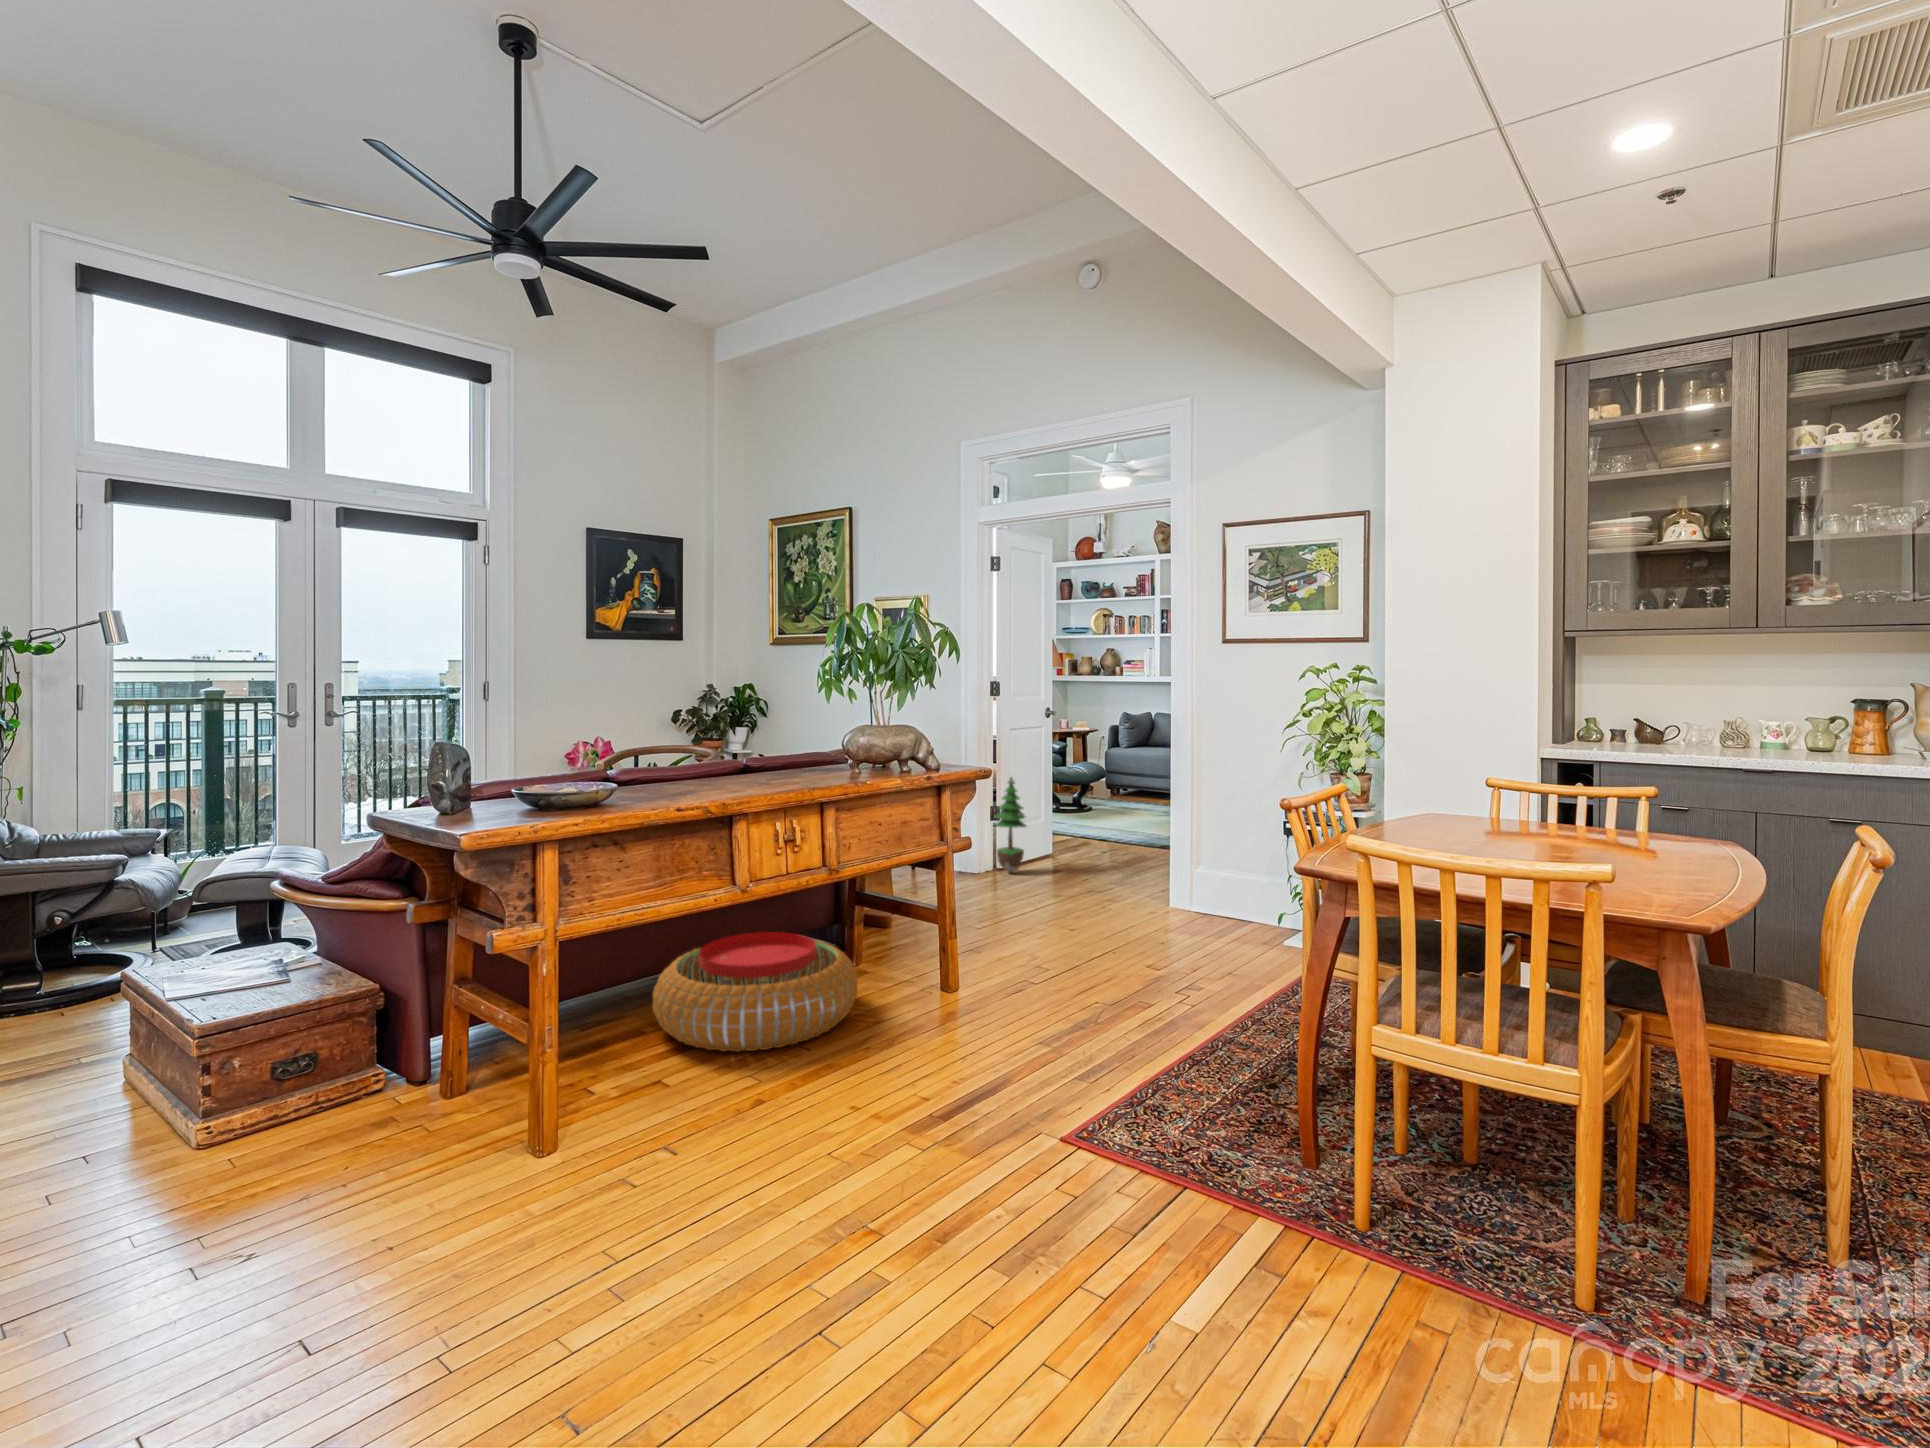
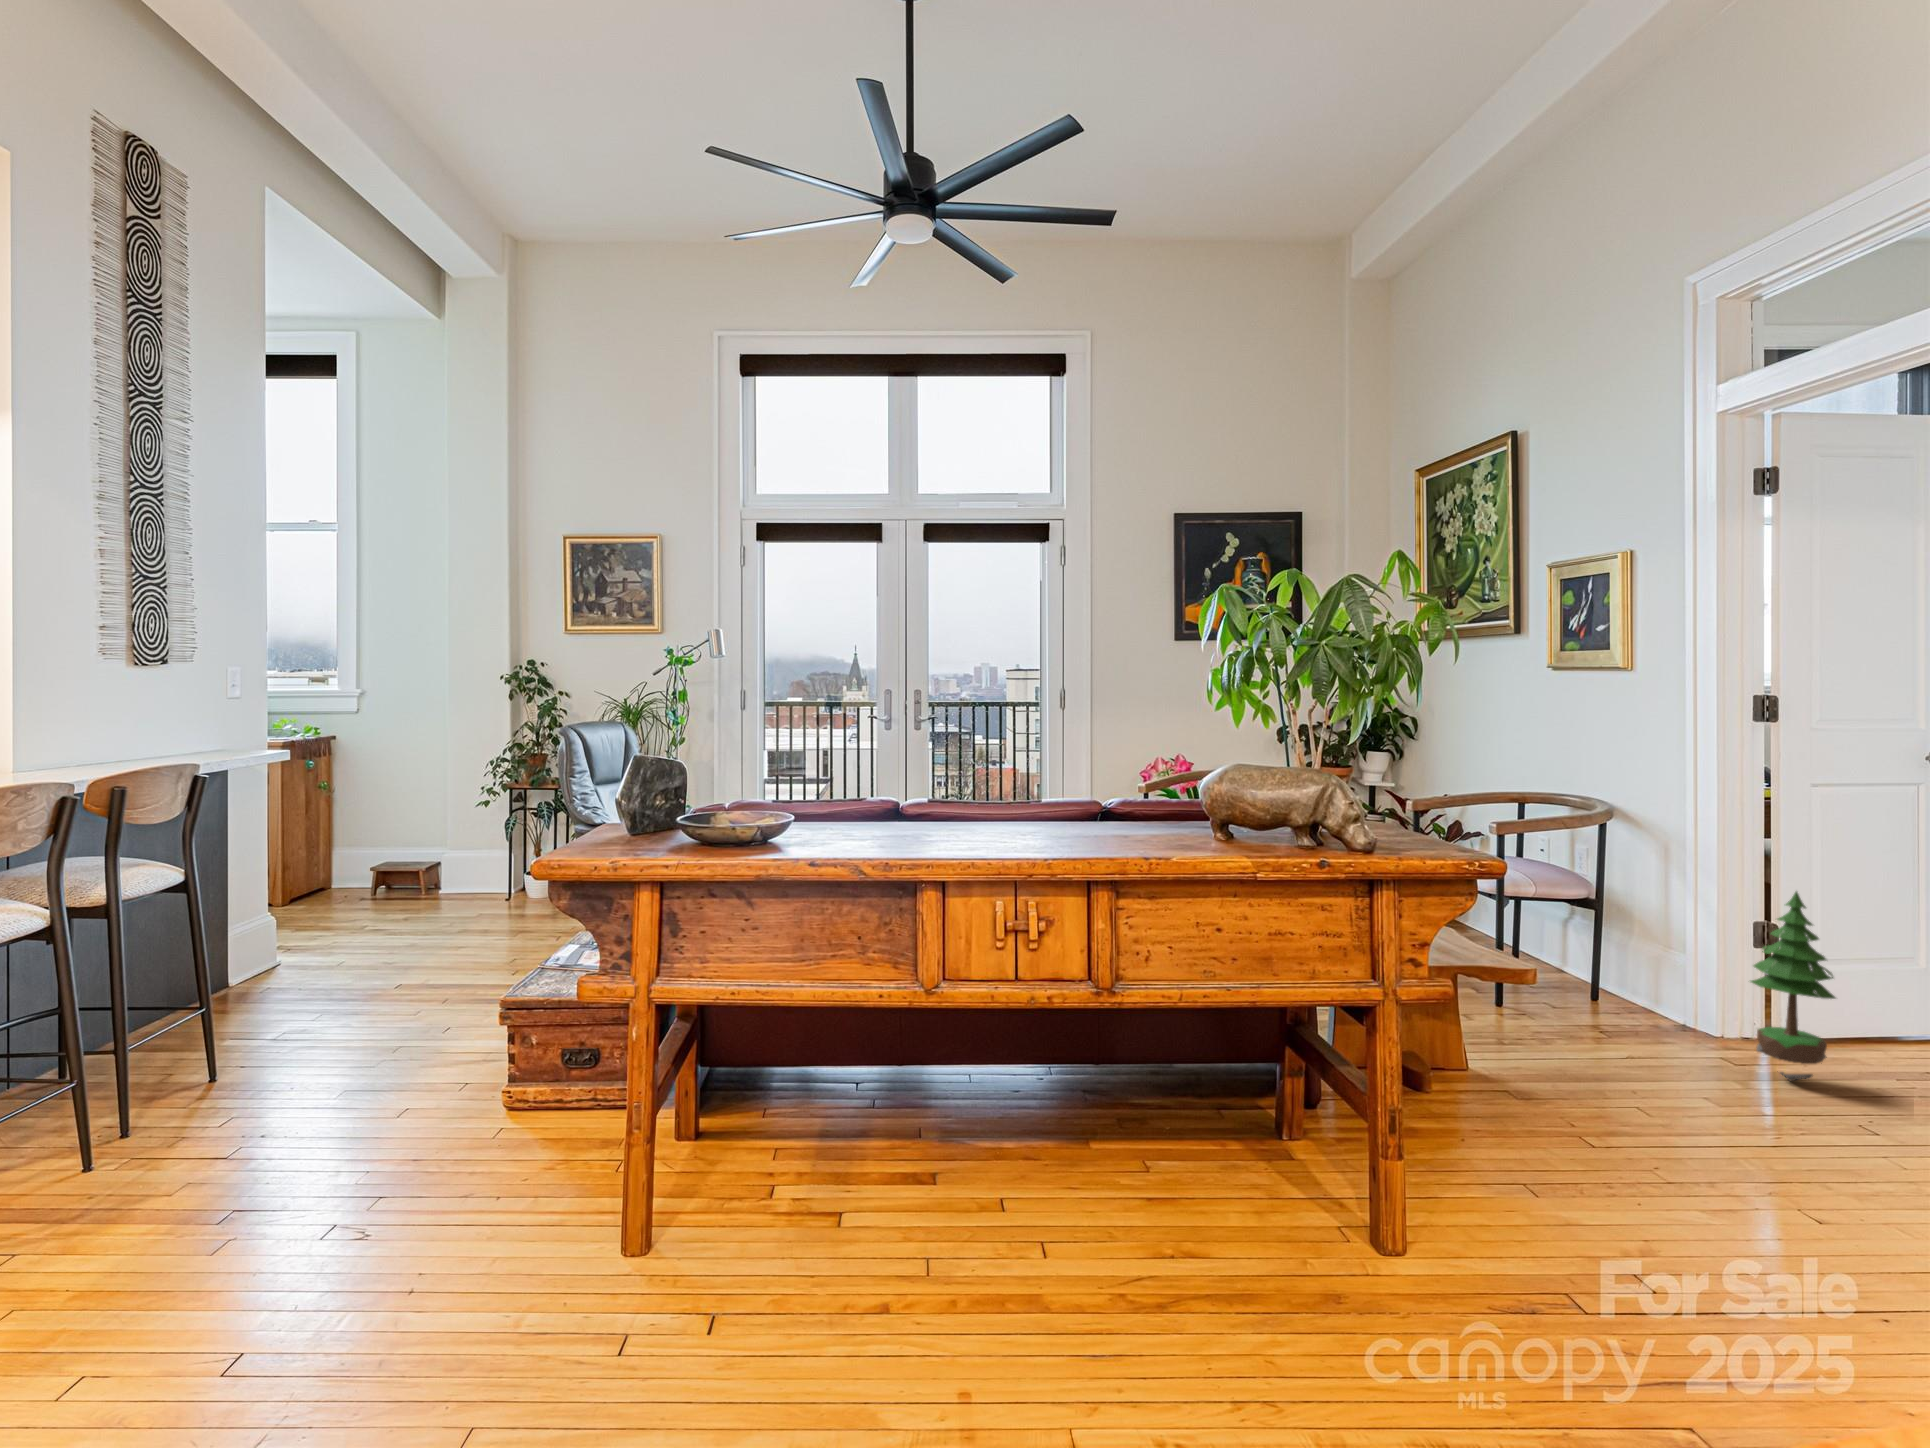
pouf: present [652,932,858,1052] -> none [906,1052,1203,1254]

